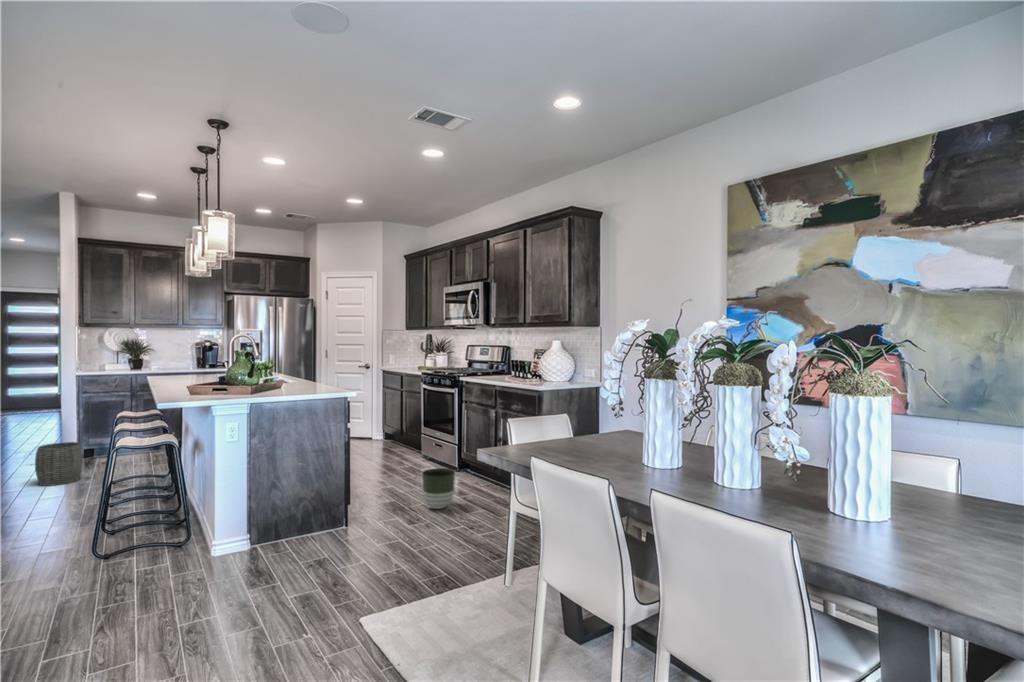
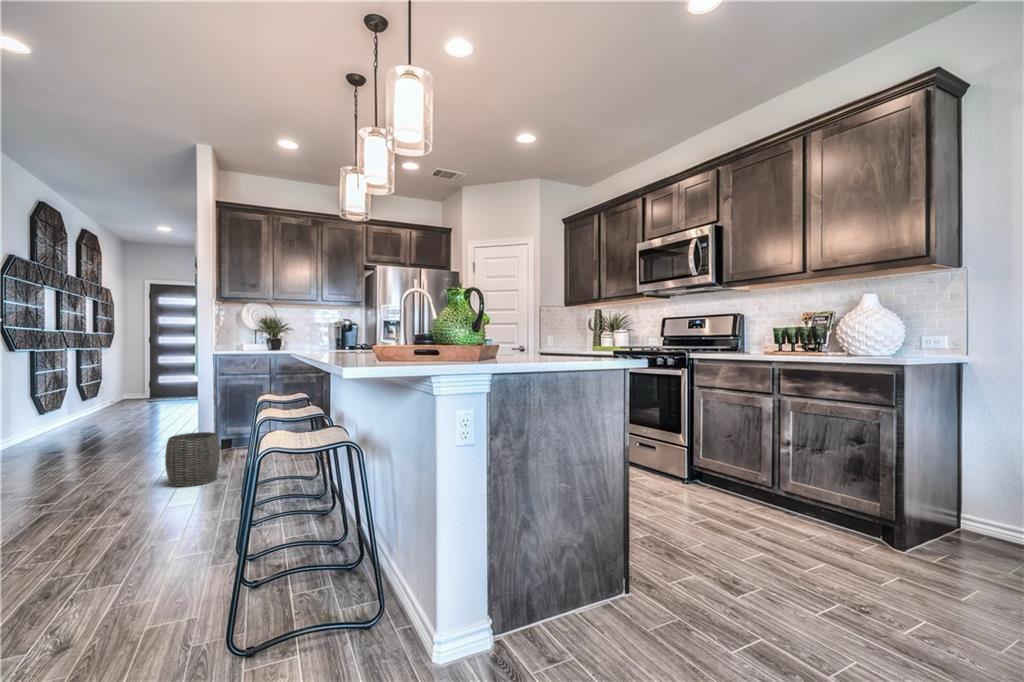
planter: present [422,468,455,509] -> none [708,485,764,552]

